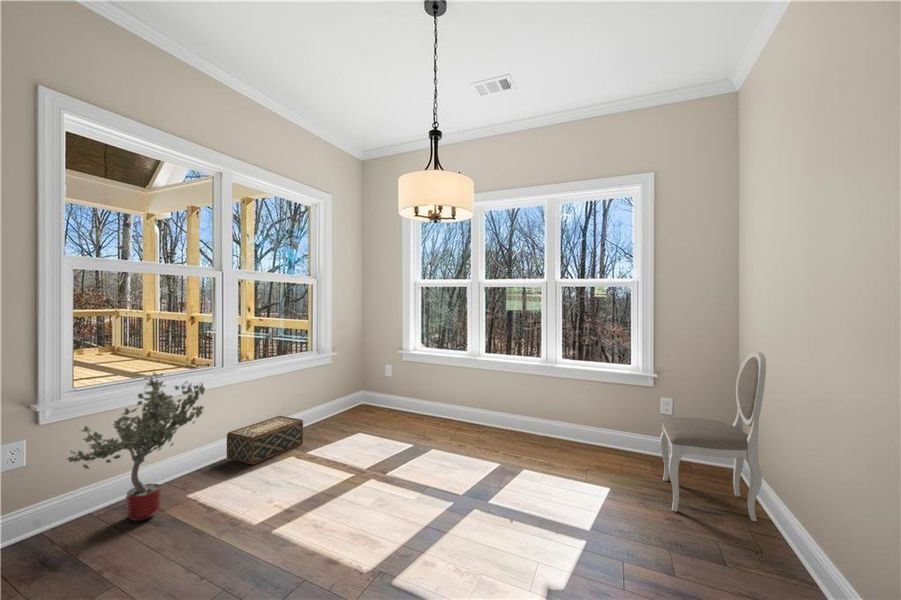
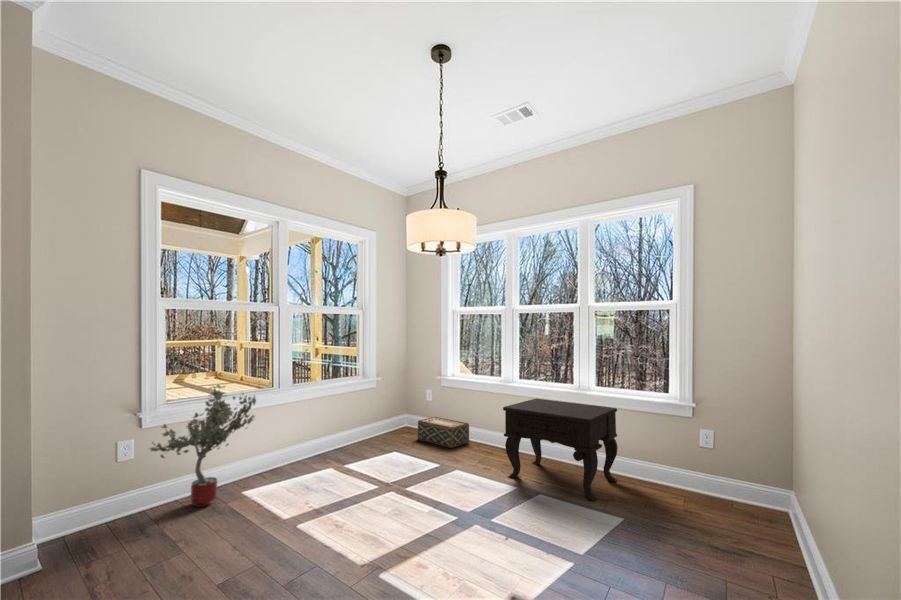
dining chair: present [660,352,766,522] -> none [682,377,787,568]
side table: none [481,372,588,472] -> present [503,398,618,501]
woven basket: present [227,416,303,465] -> present [418,417,469,448]

